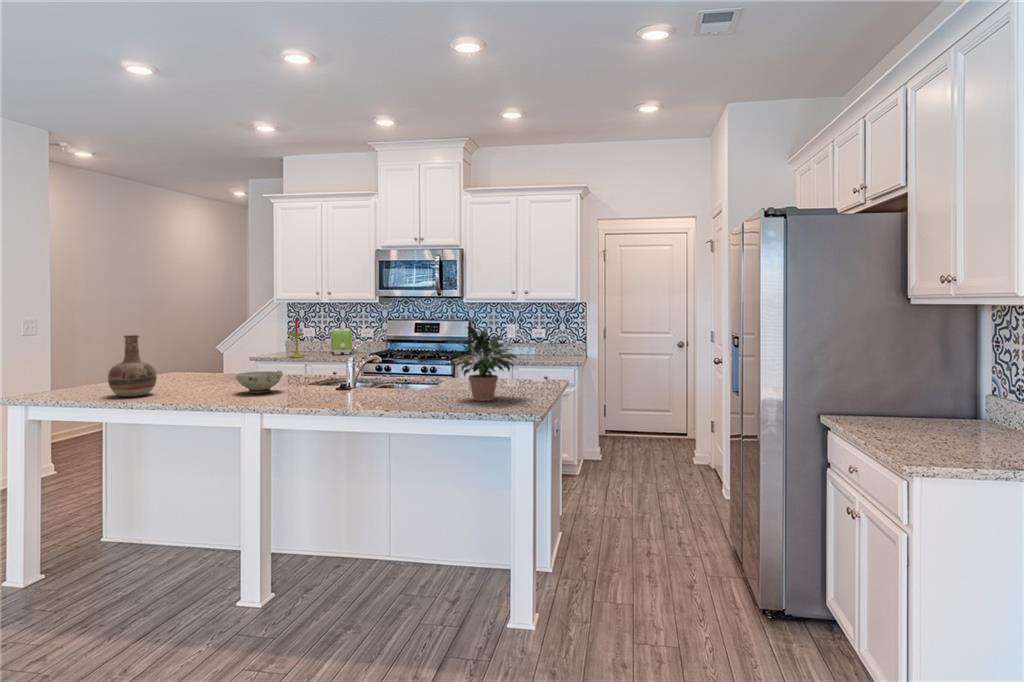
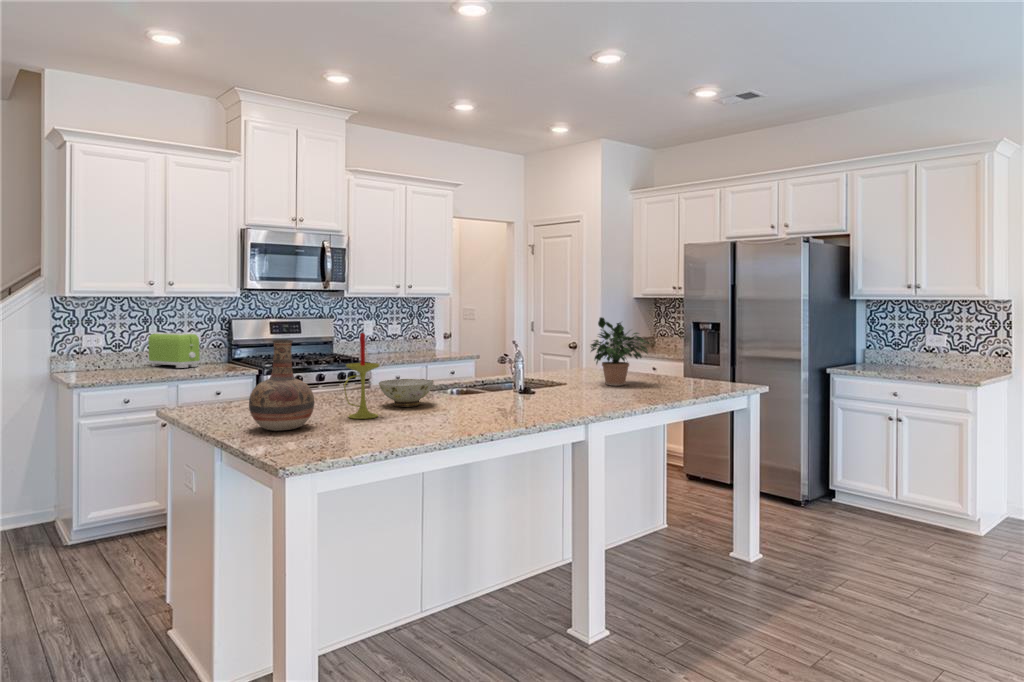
candle: present [285,319,304,358] -> present [344,333,379,419]

